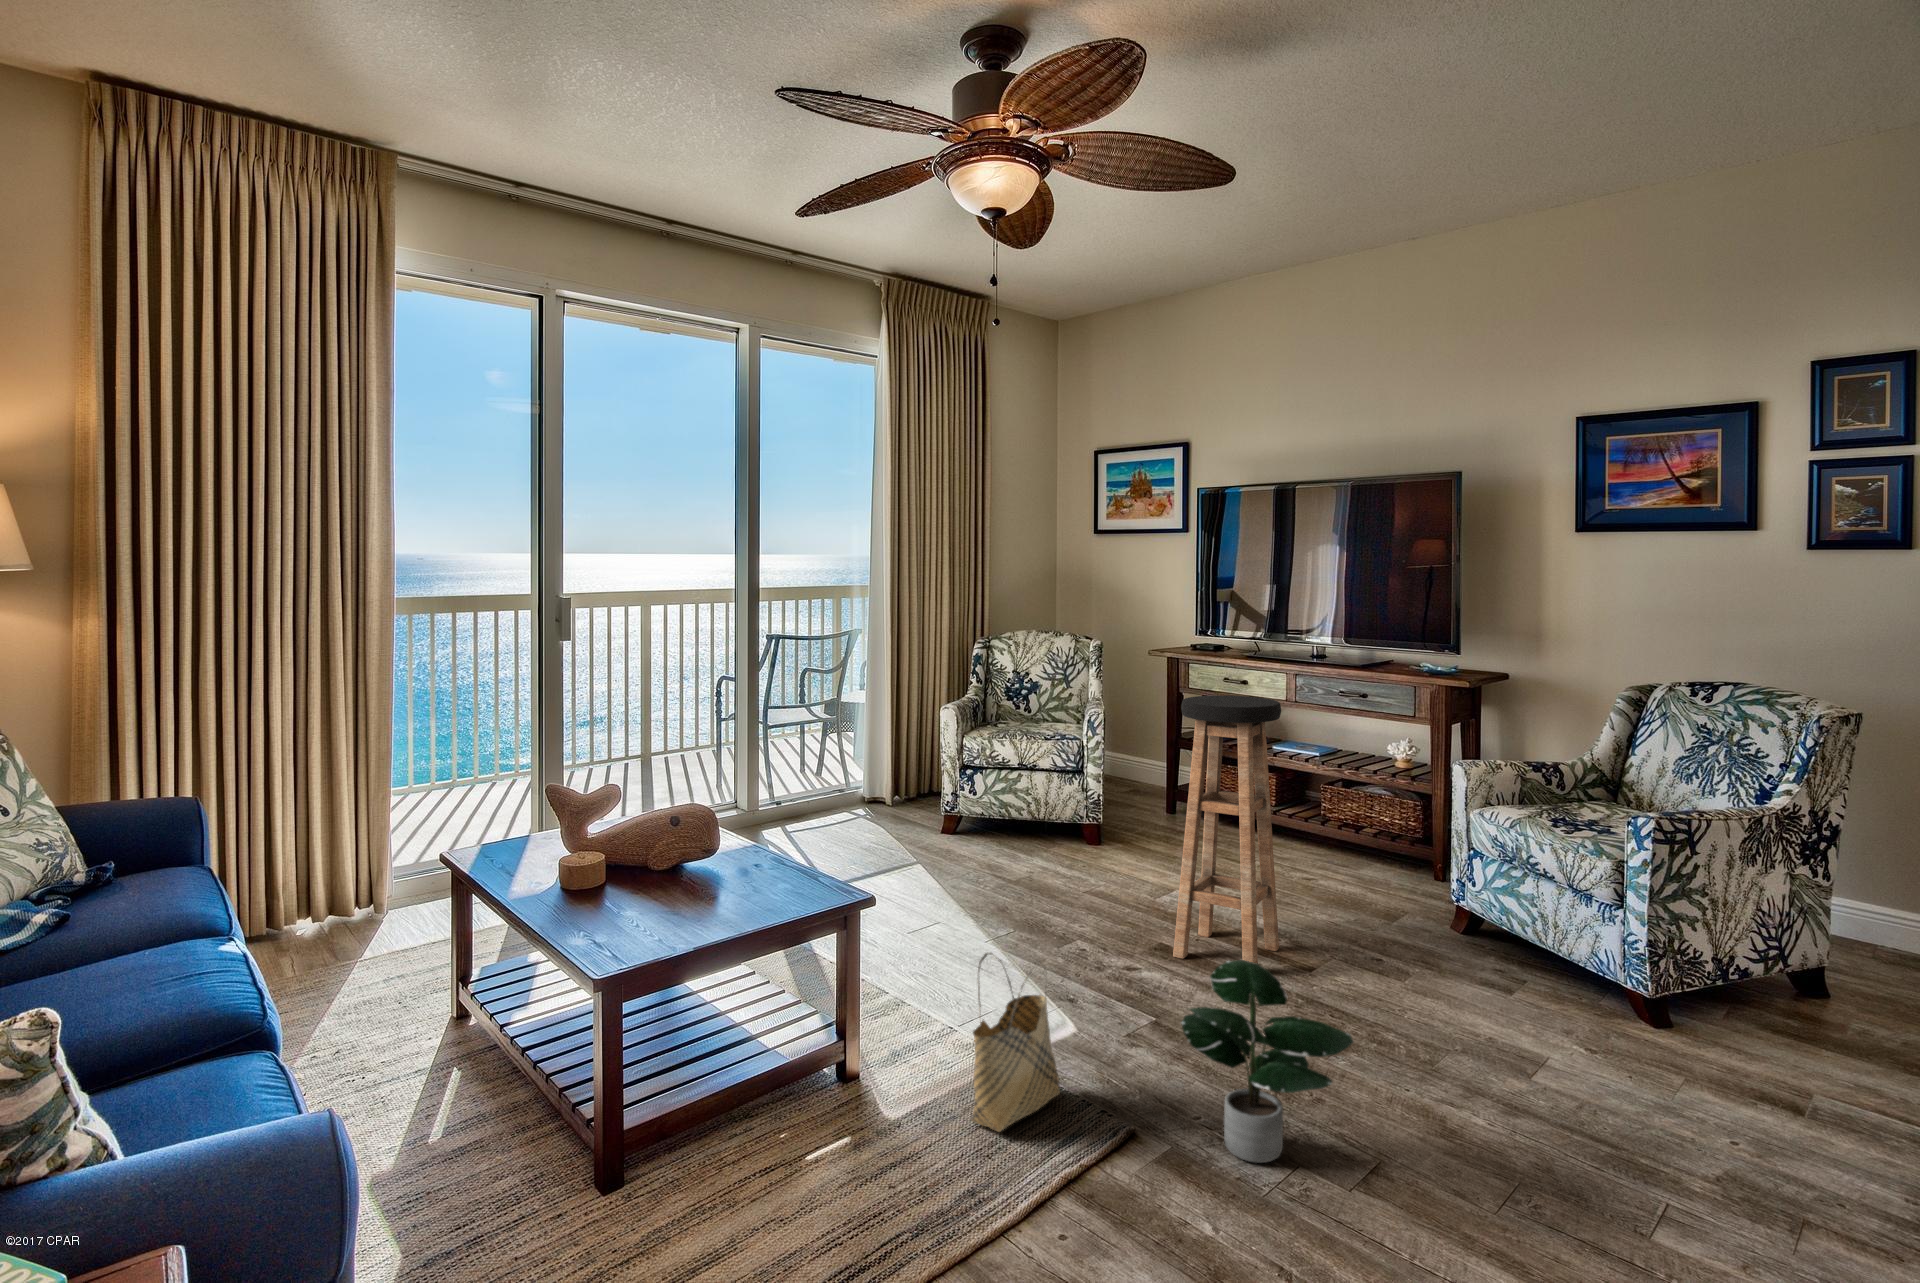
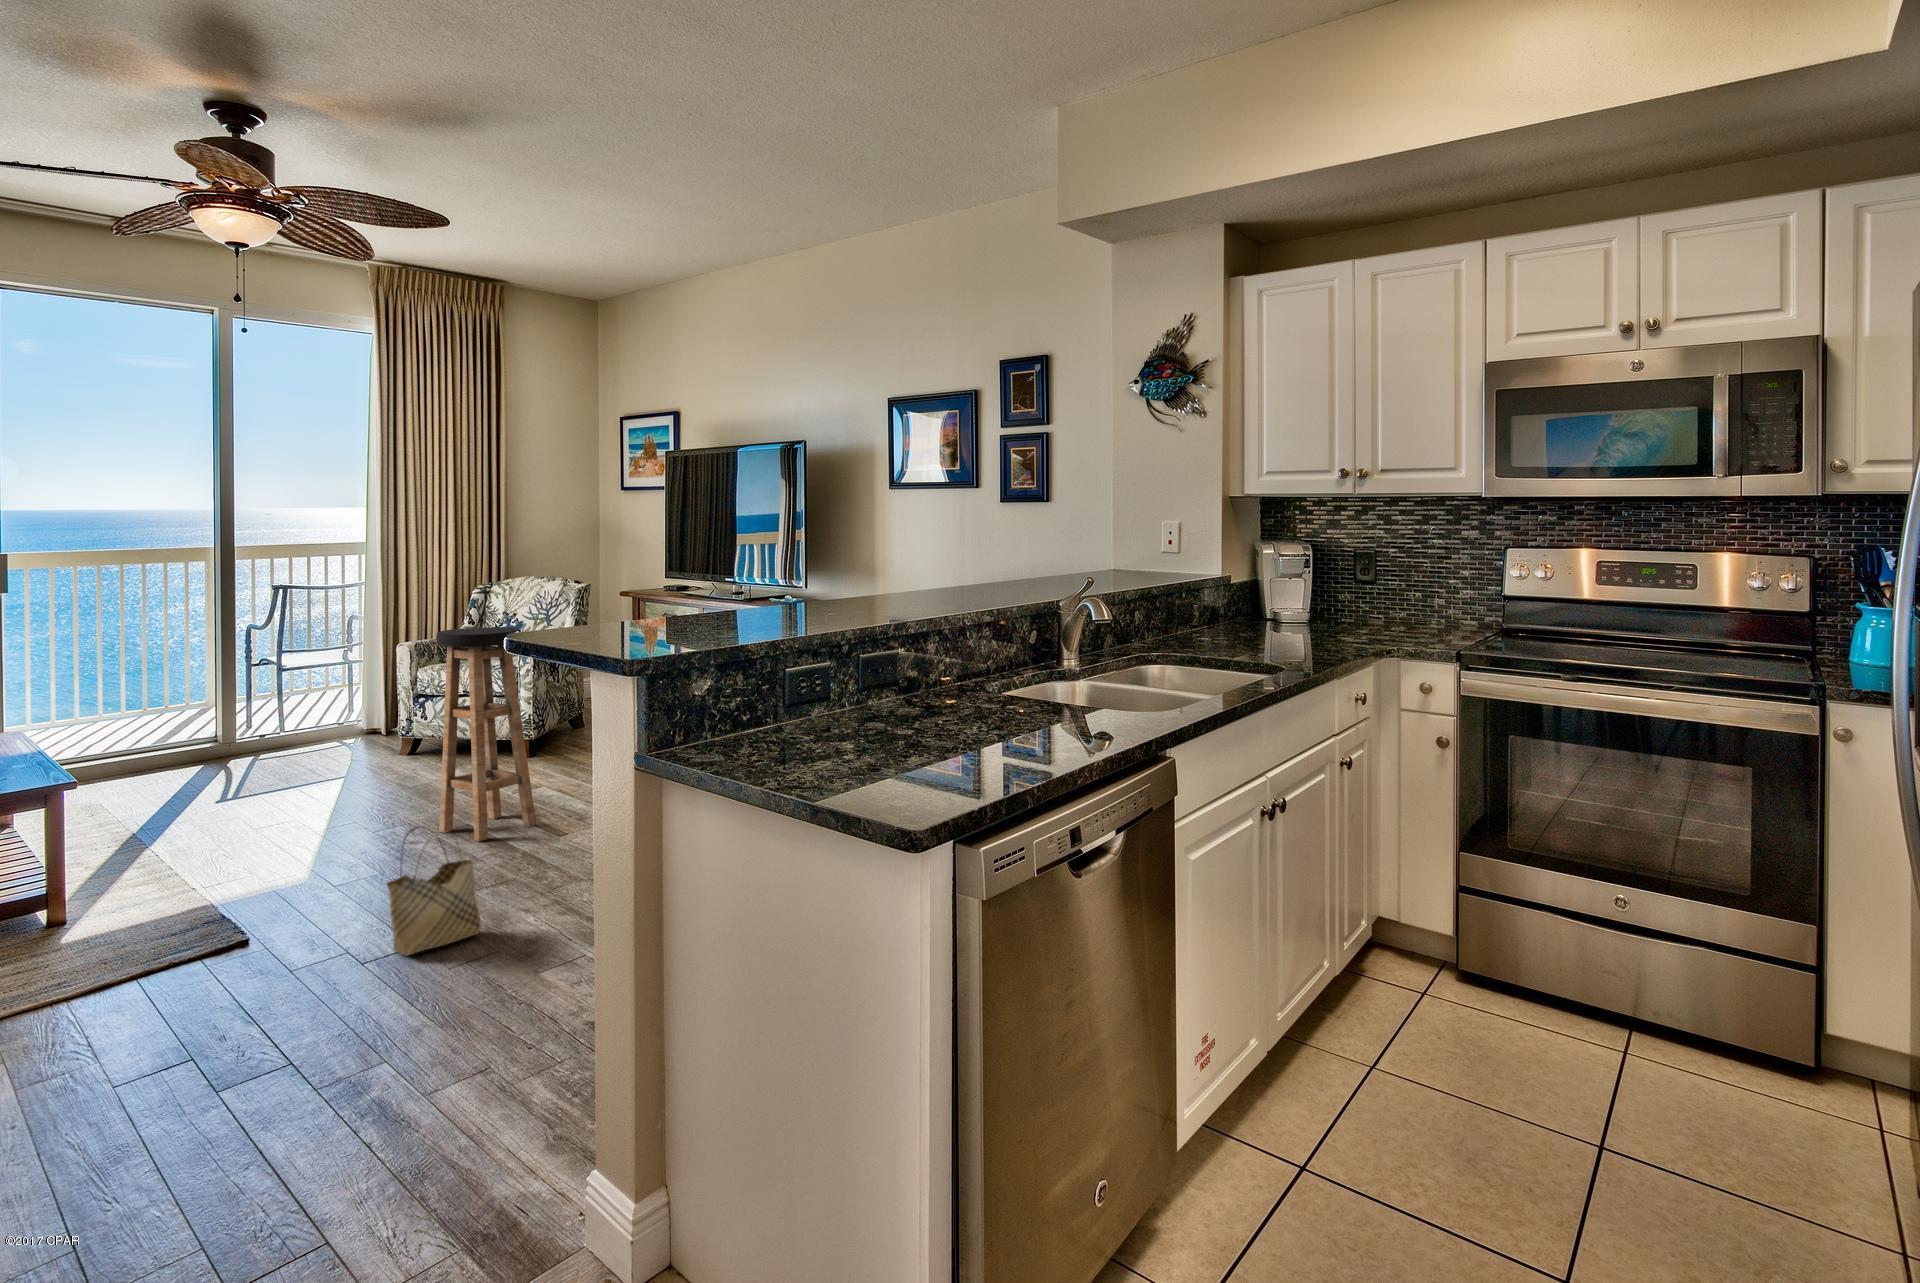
woven basket: present [972,953,1060,1132] -> present [387,827,481,956]
potted plant: present [1182,960,1353,1163] -> none [196,810,328,943]

